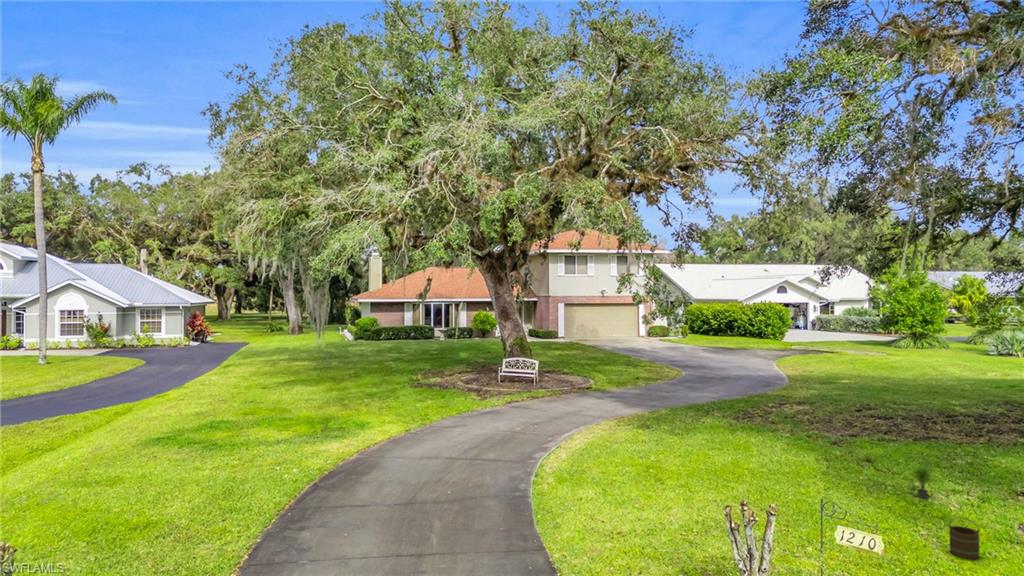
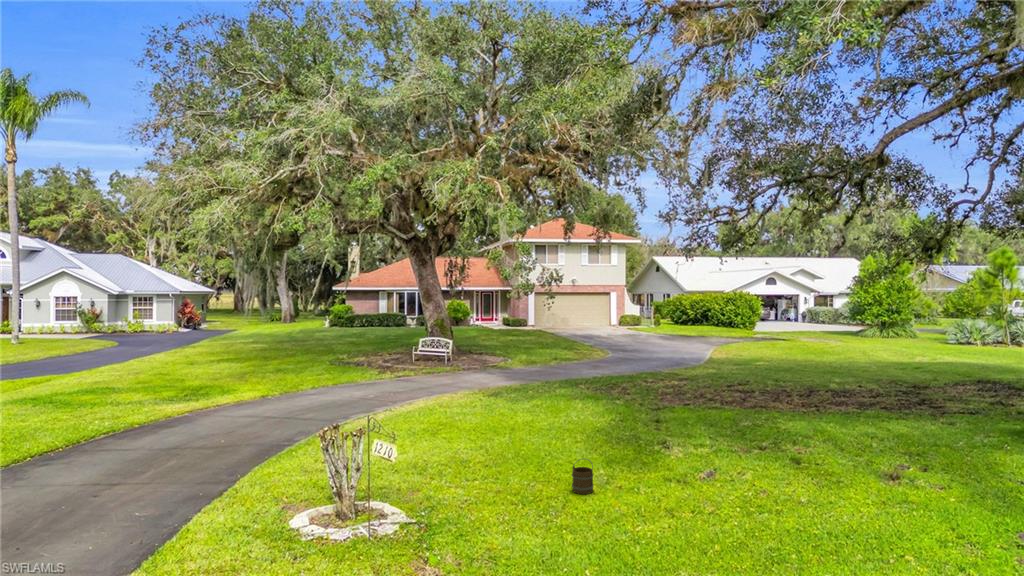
potted plant: present [914,462,933,499] -> none [619,417,640,453]

